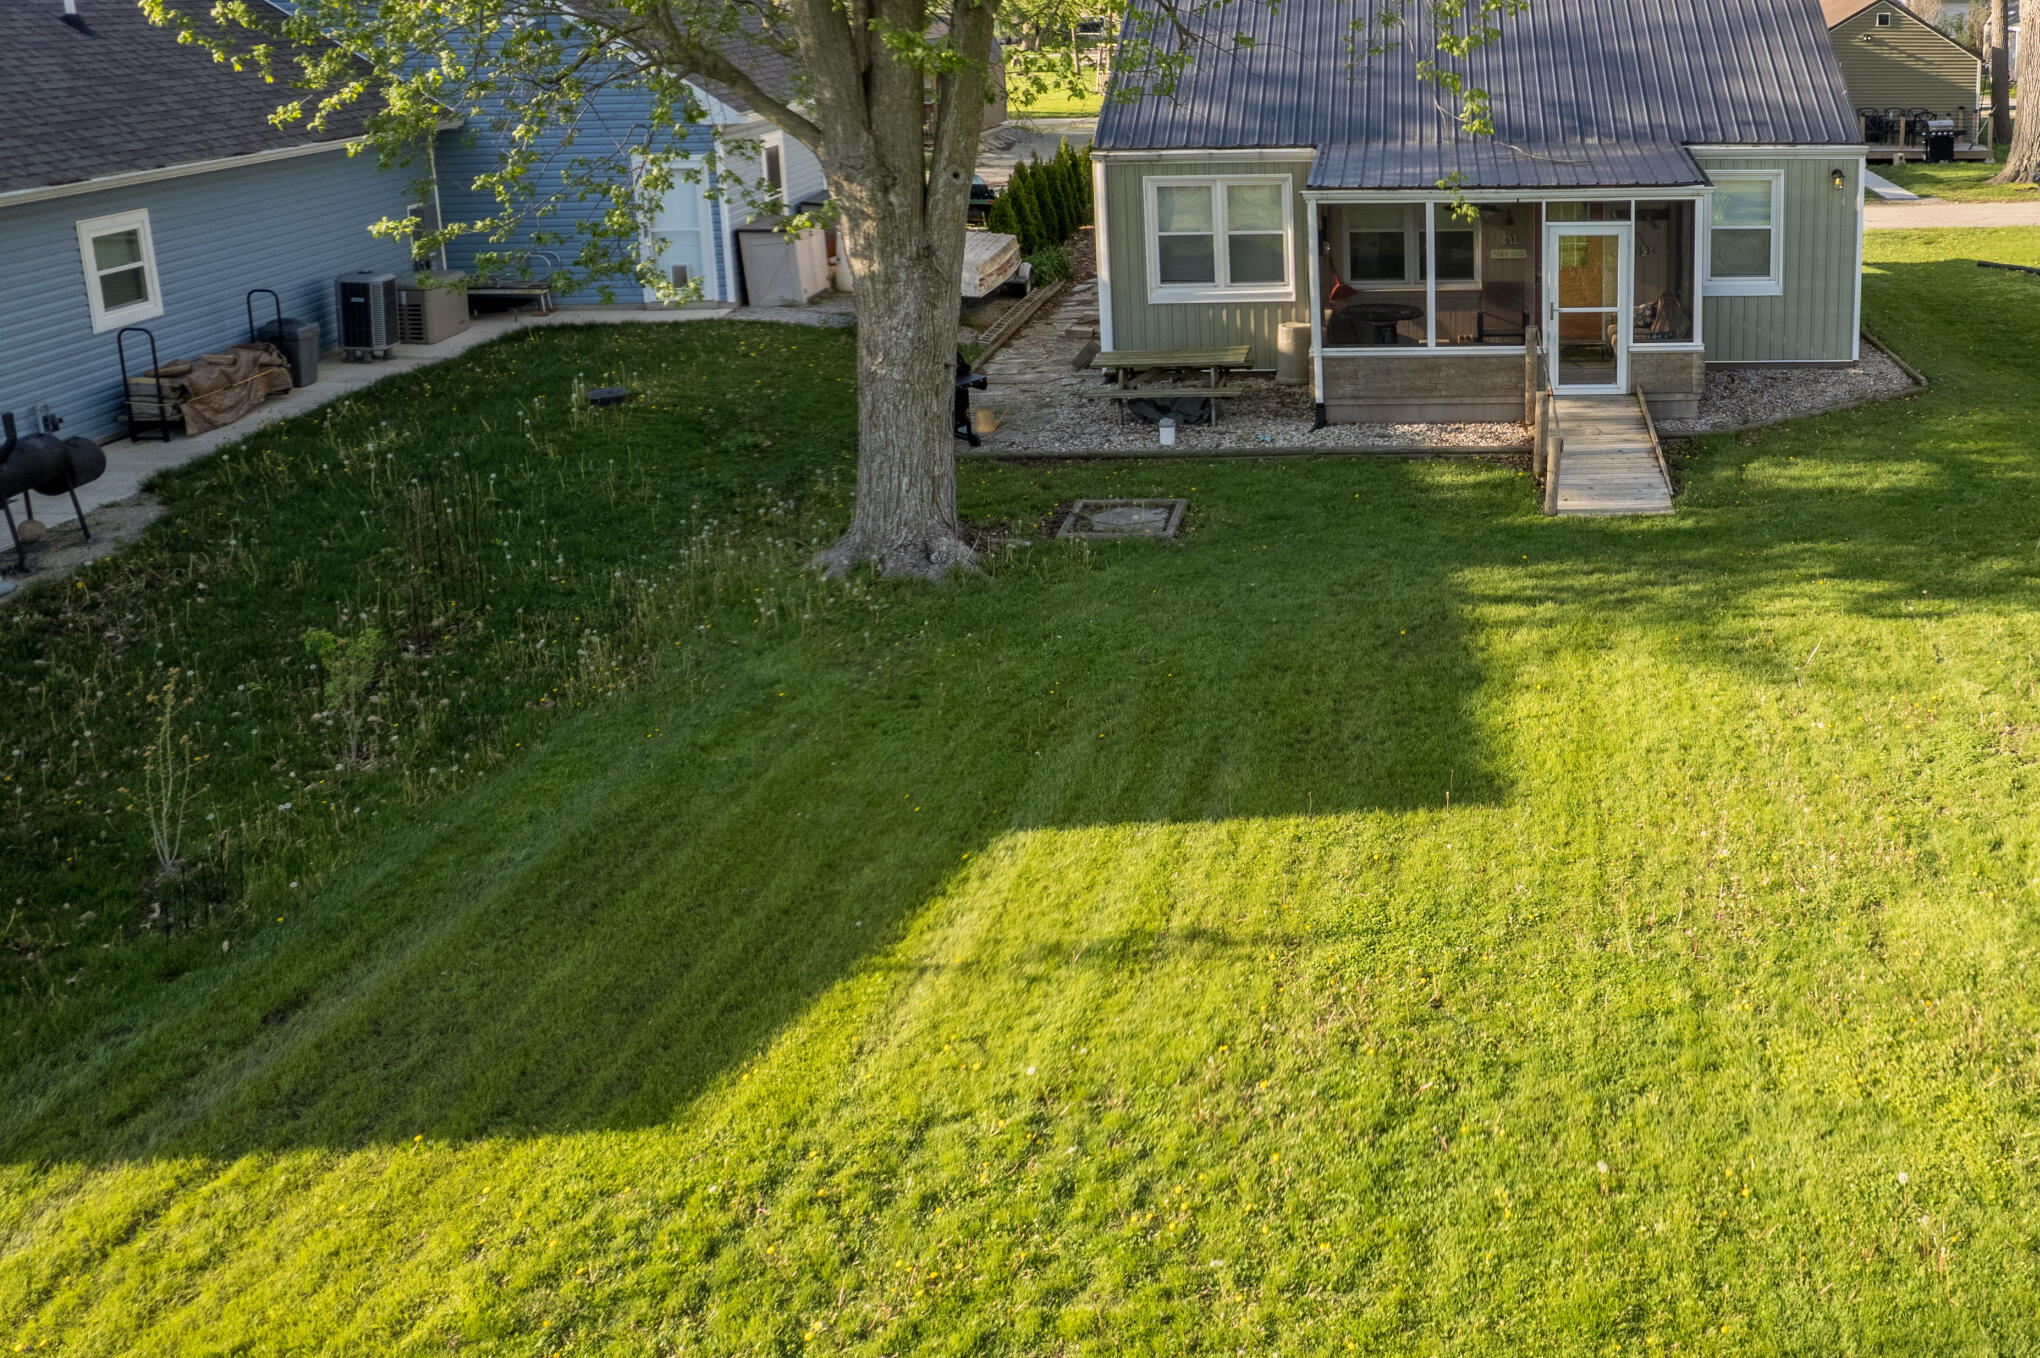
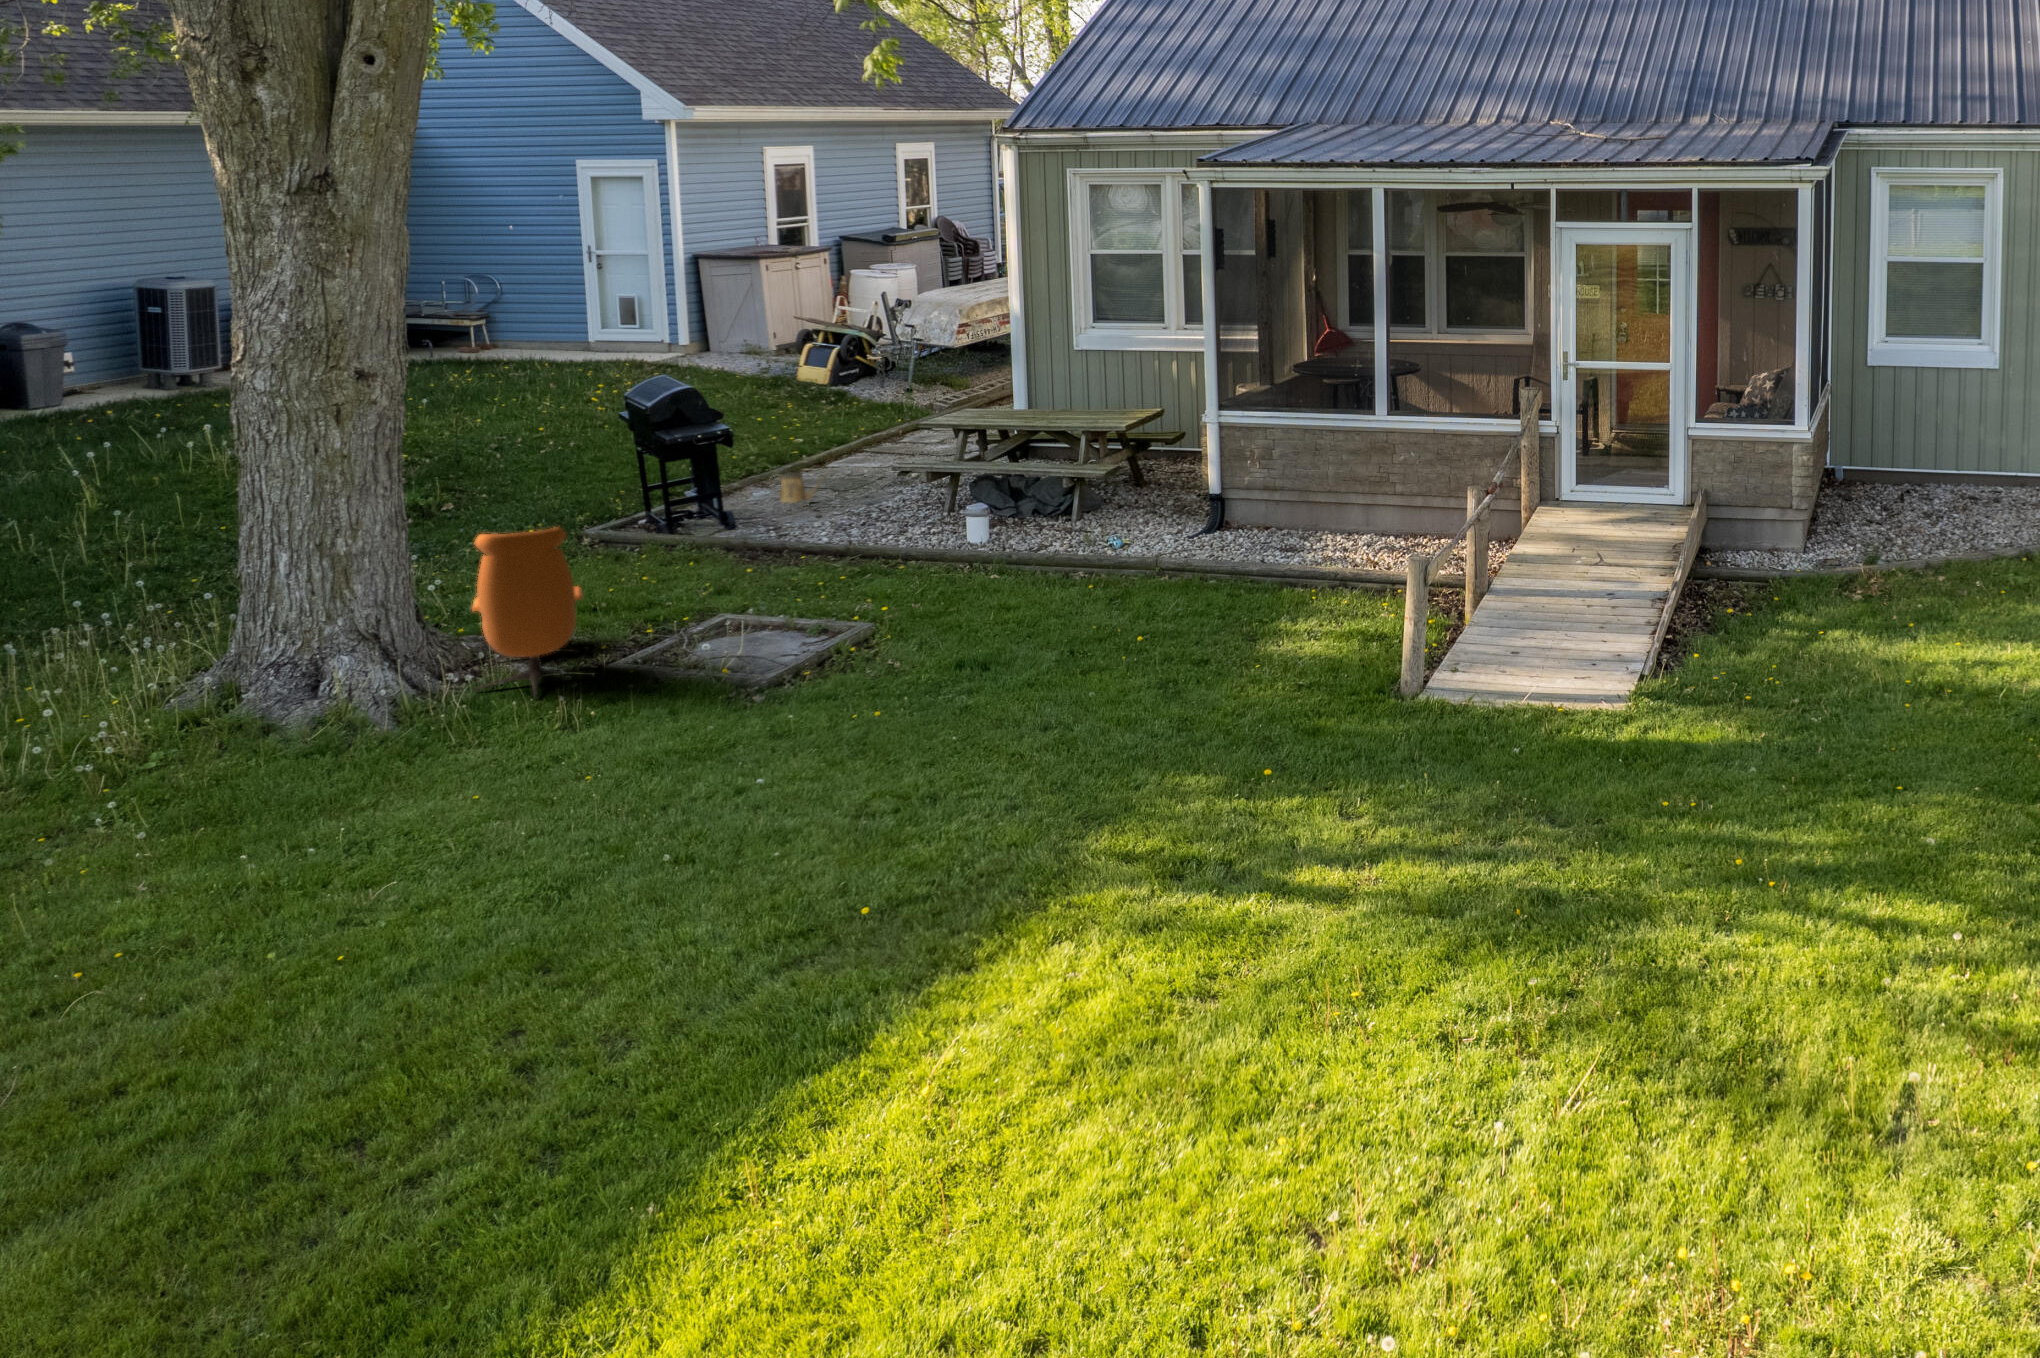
lounge chair: none [958,462,1047,571] -> present [472,527,594,698]

